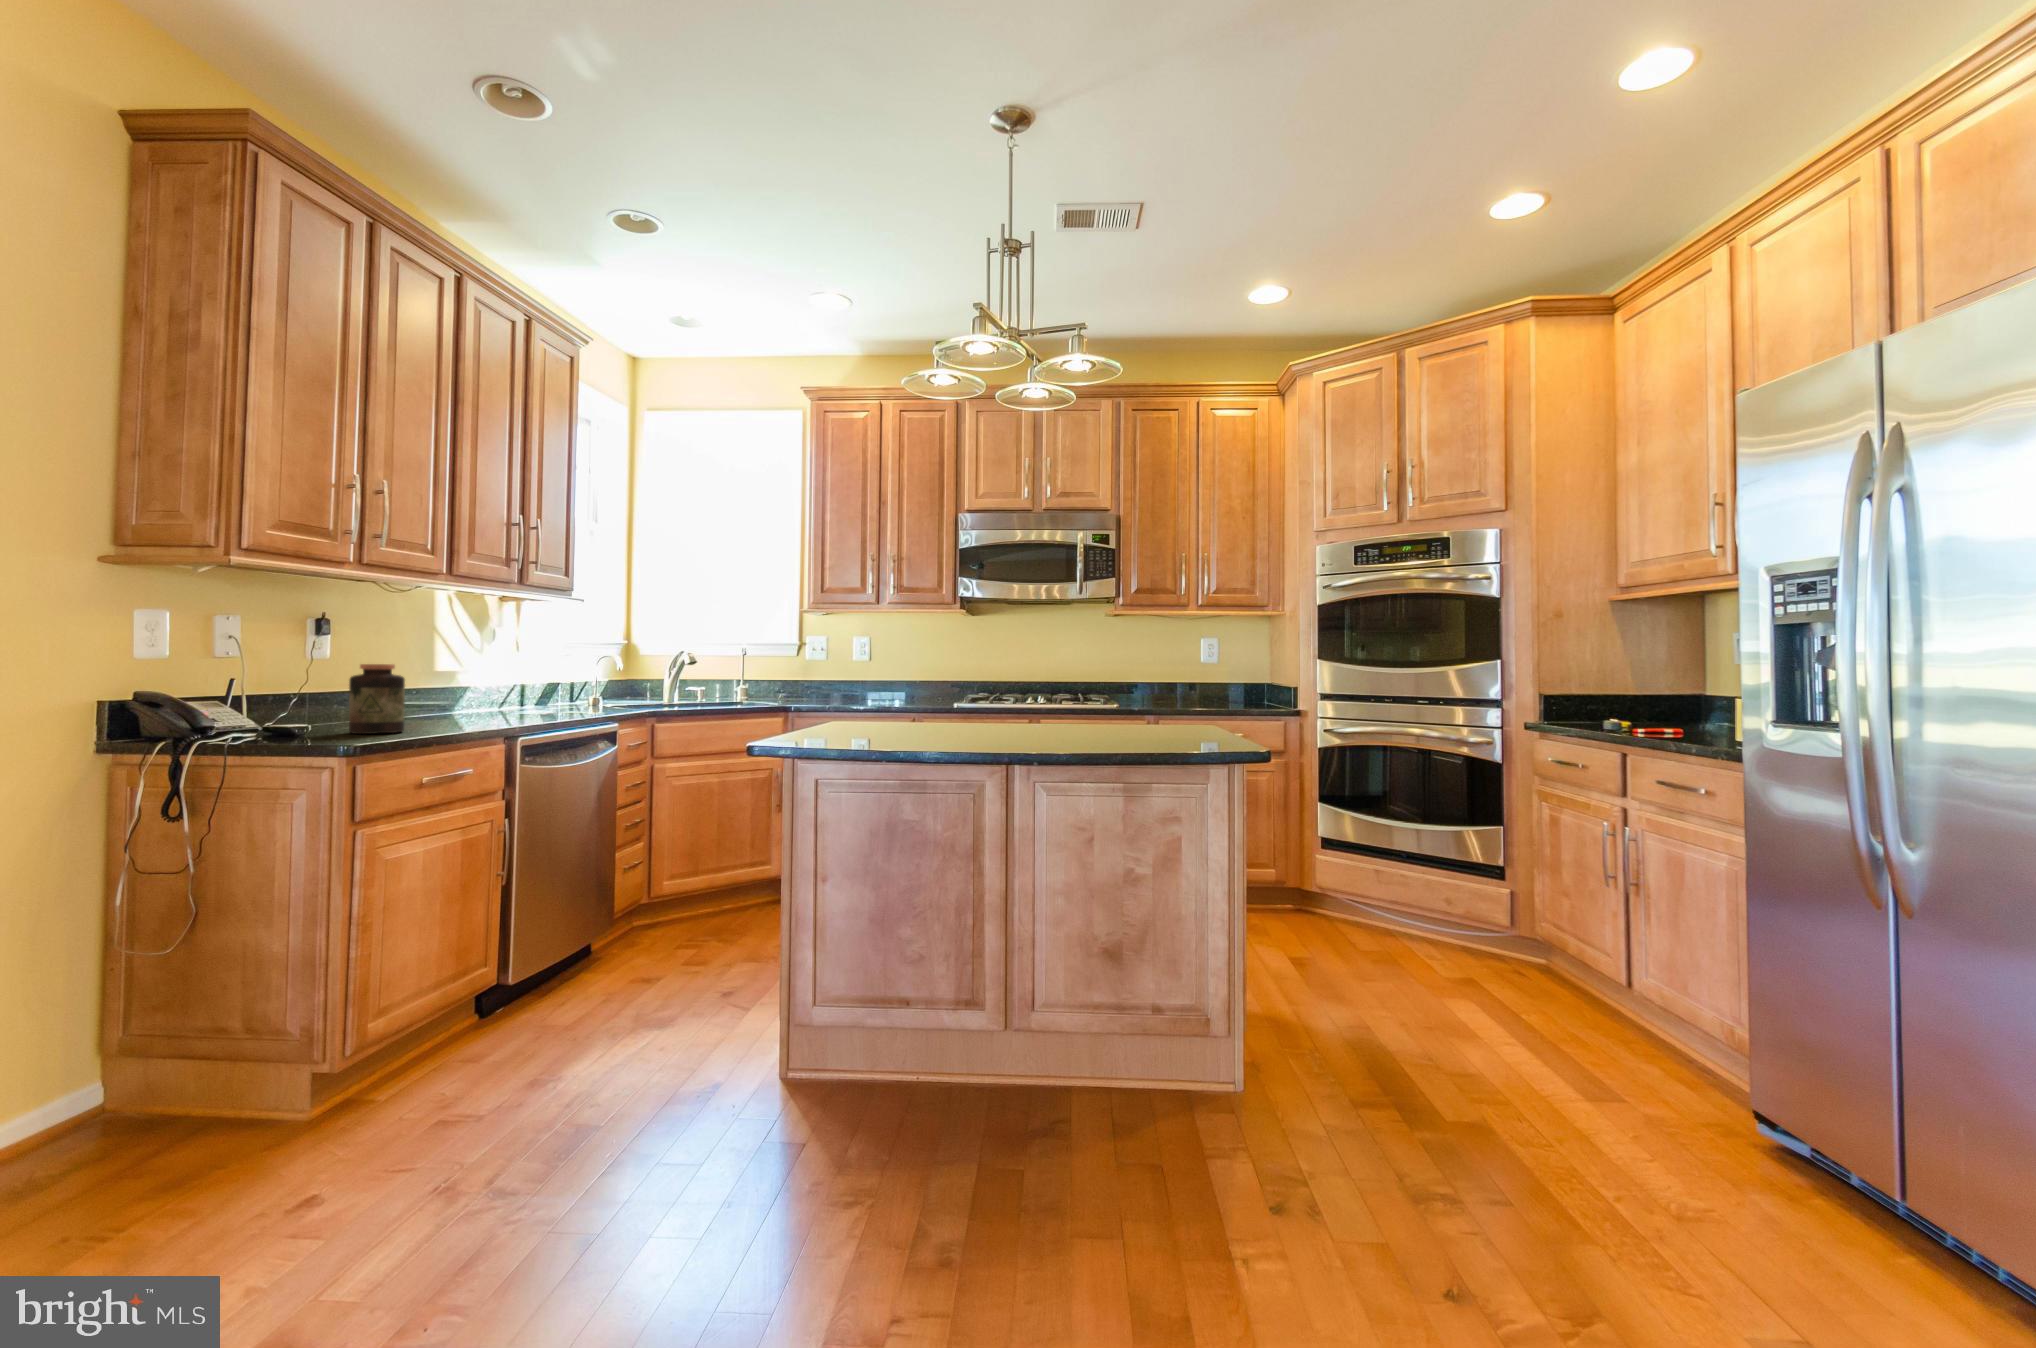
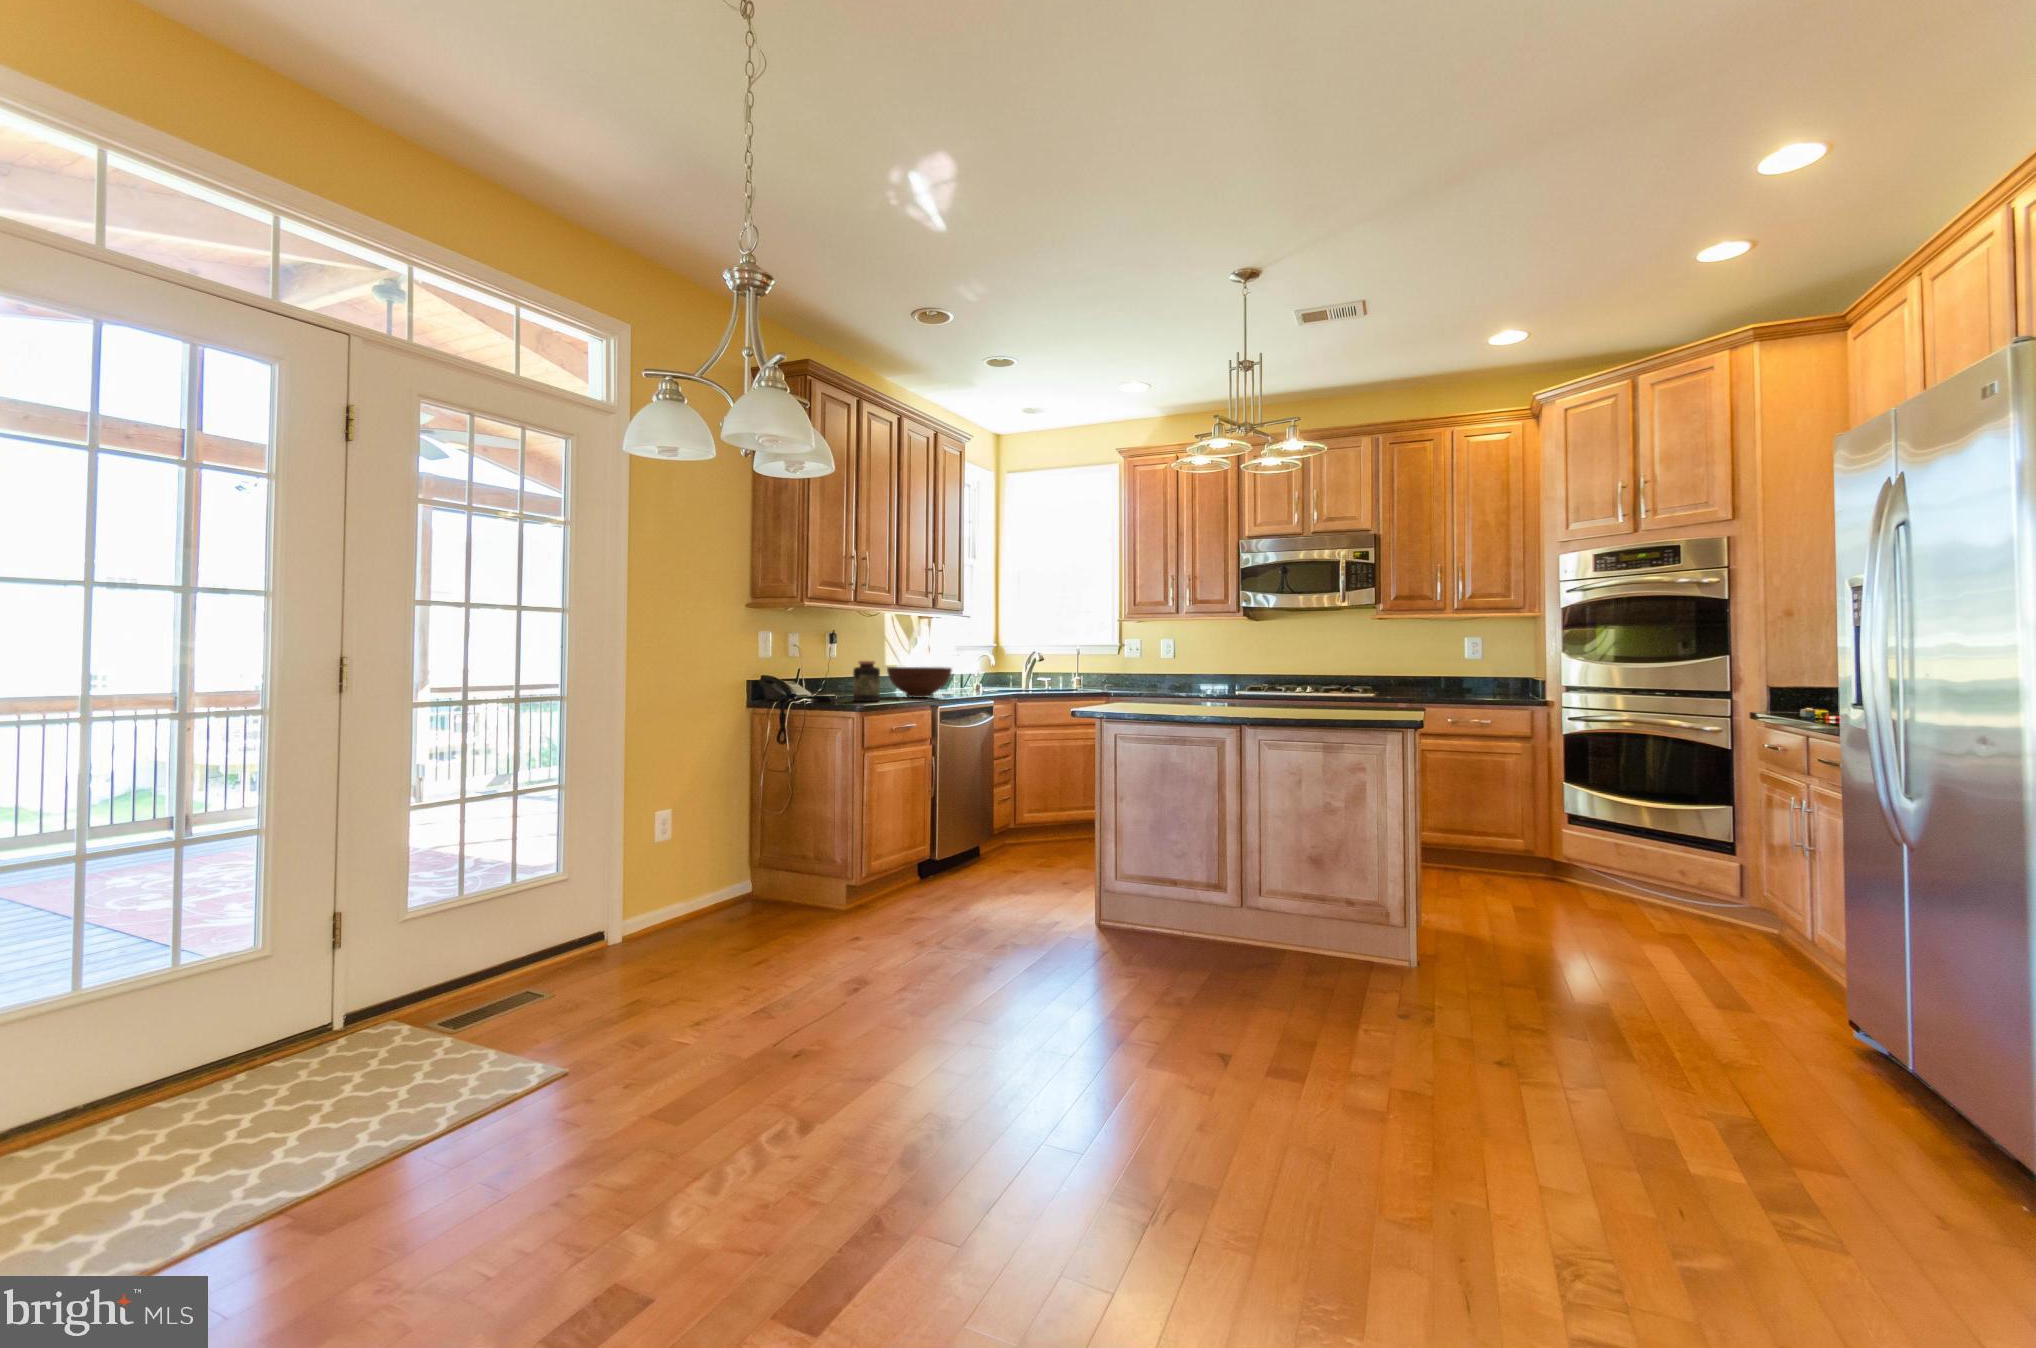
fruit bowl: none [429,674,547,721] -> present [887,667,952,698]

